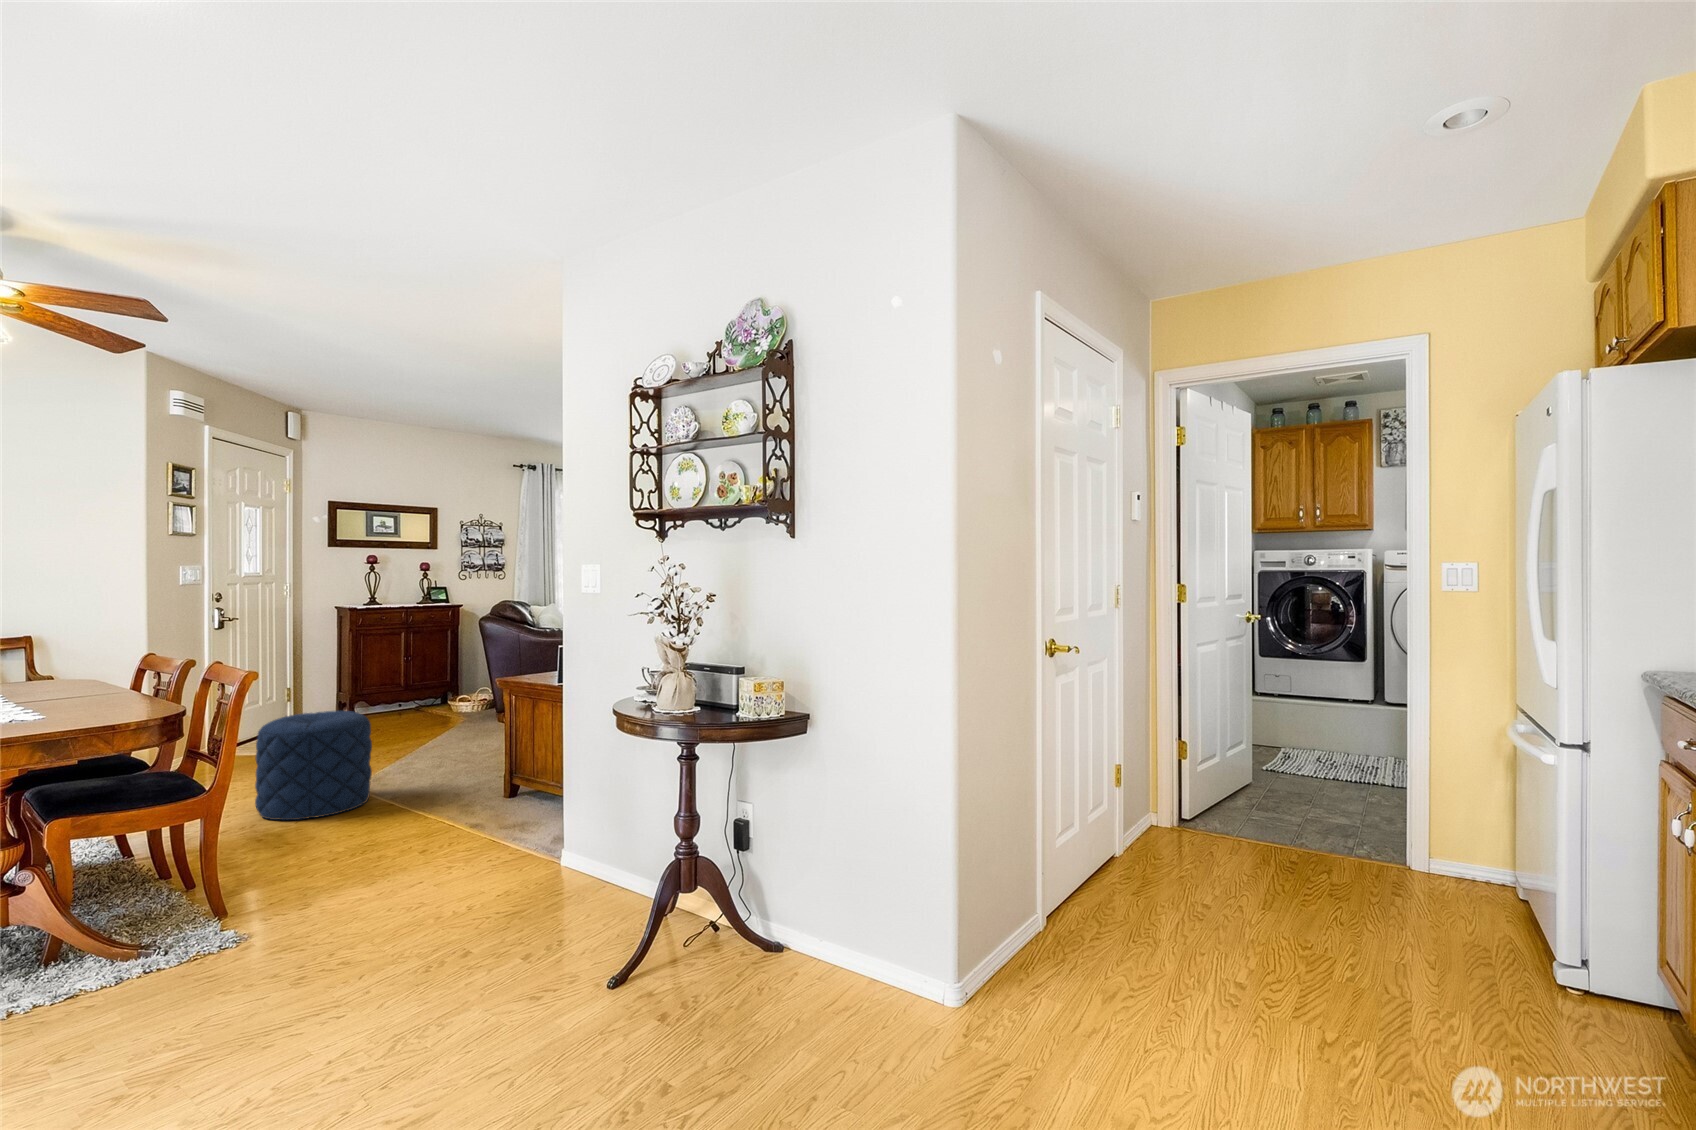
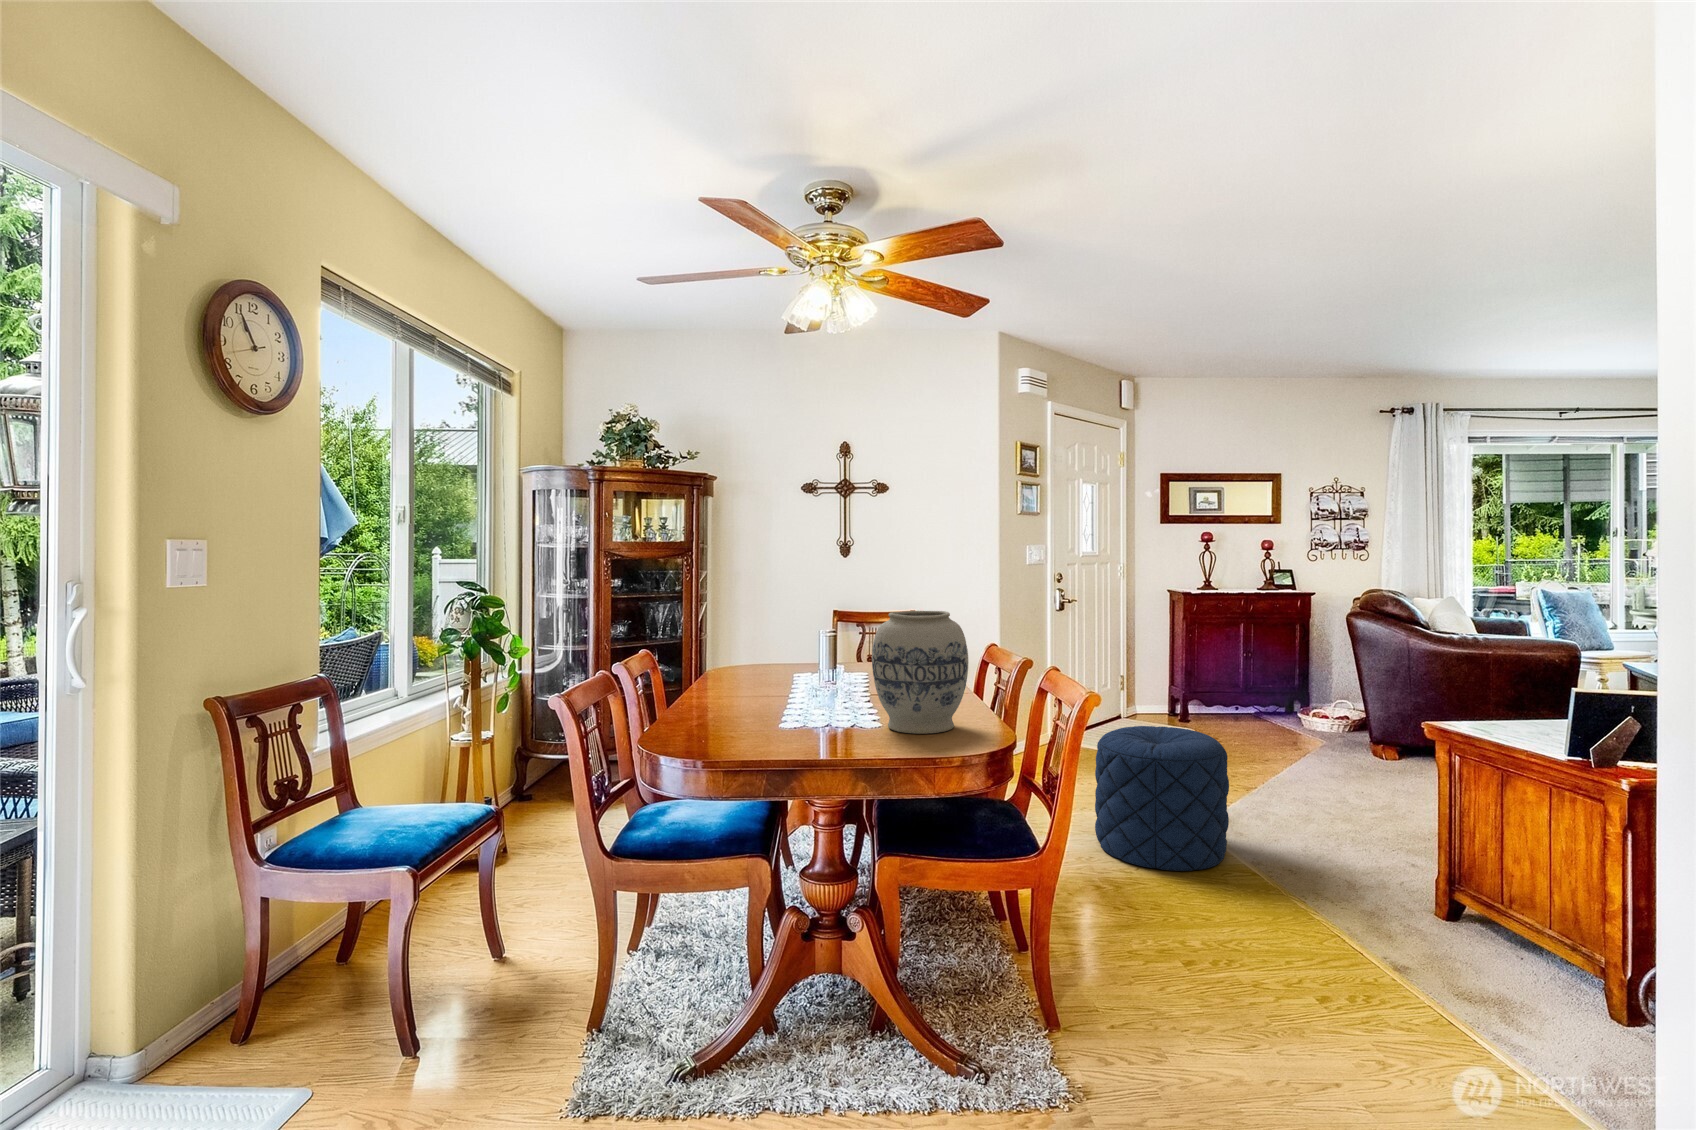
vase: none [35,621,139,719] -> present [872,611,968,734]

